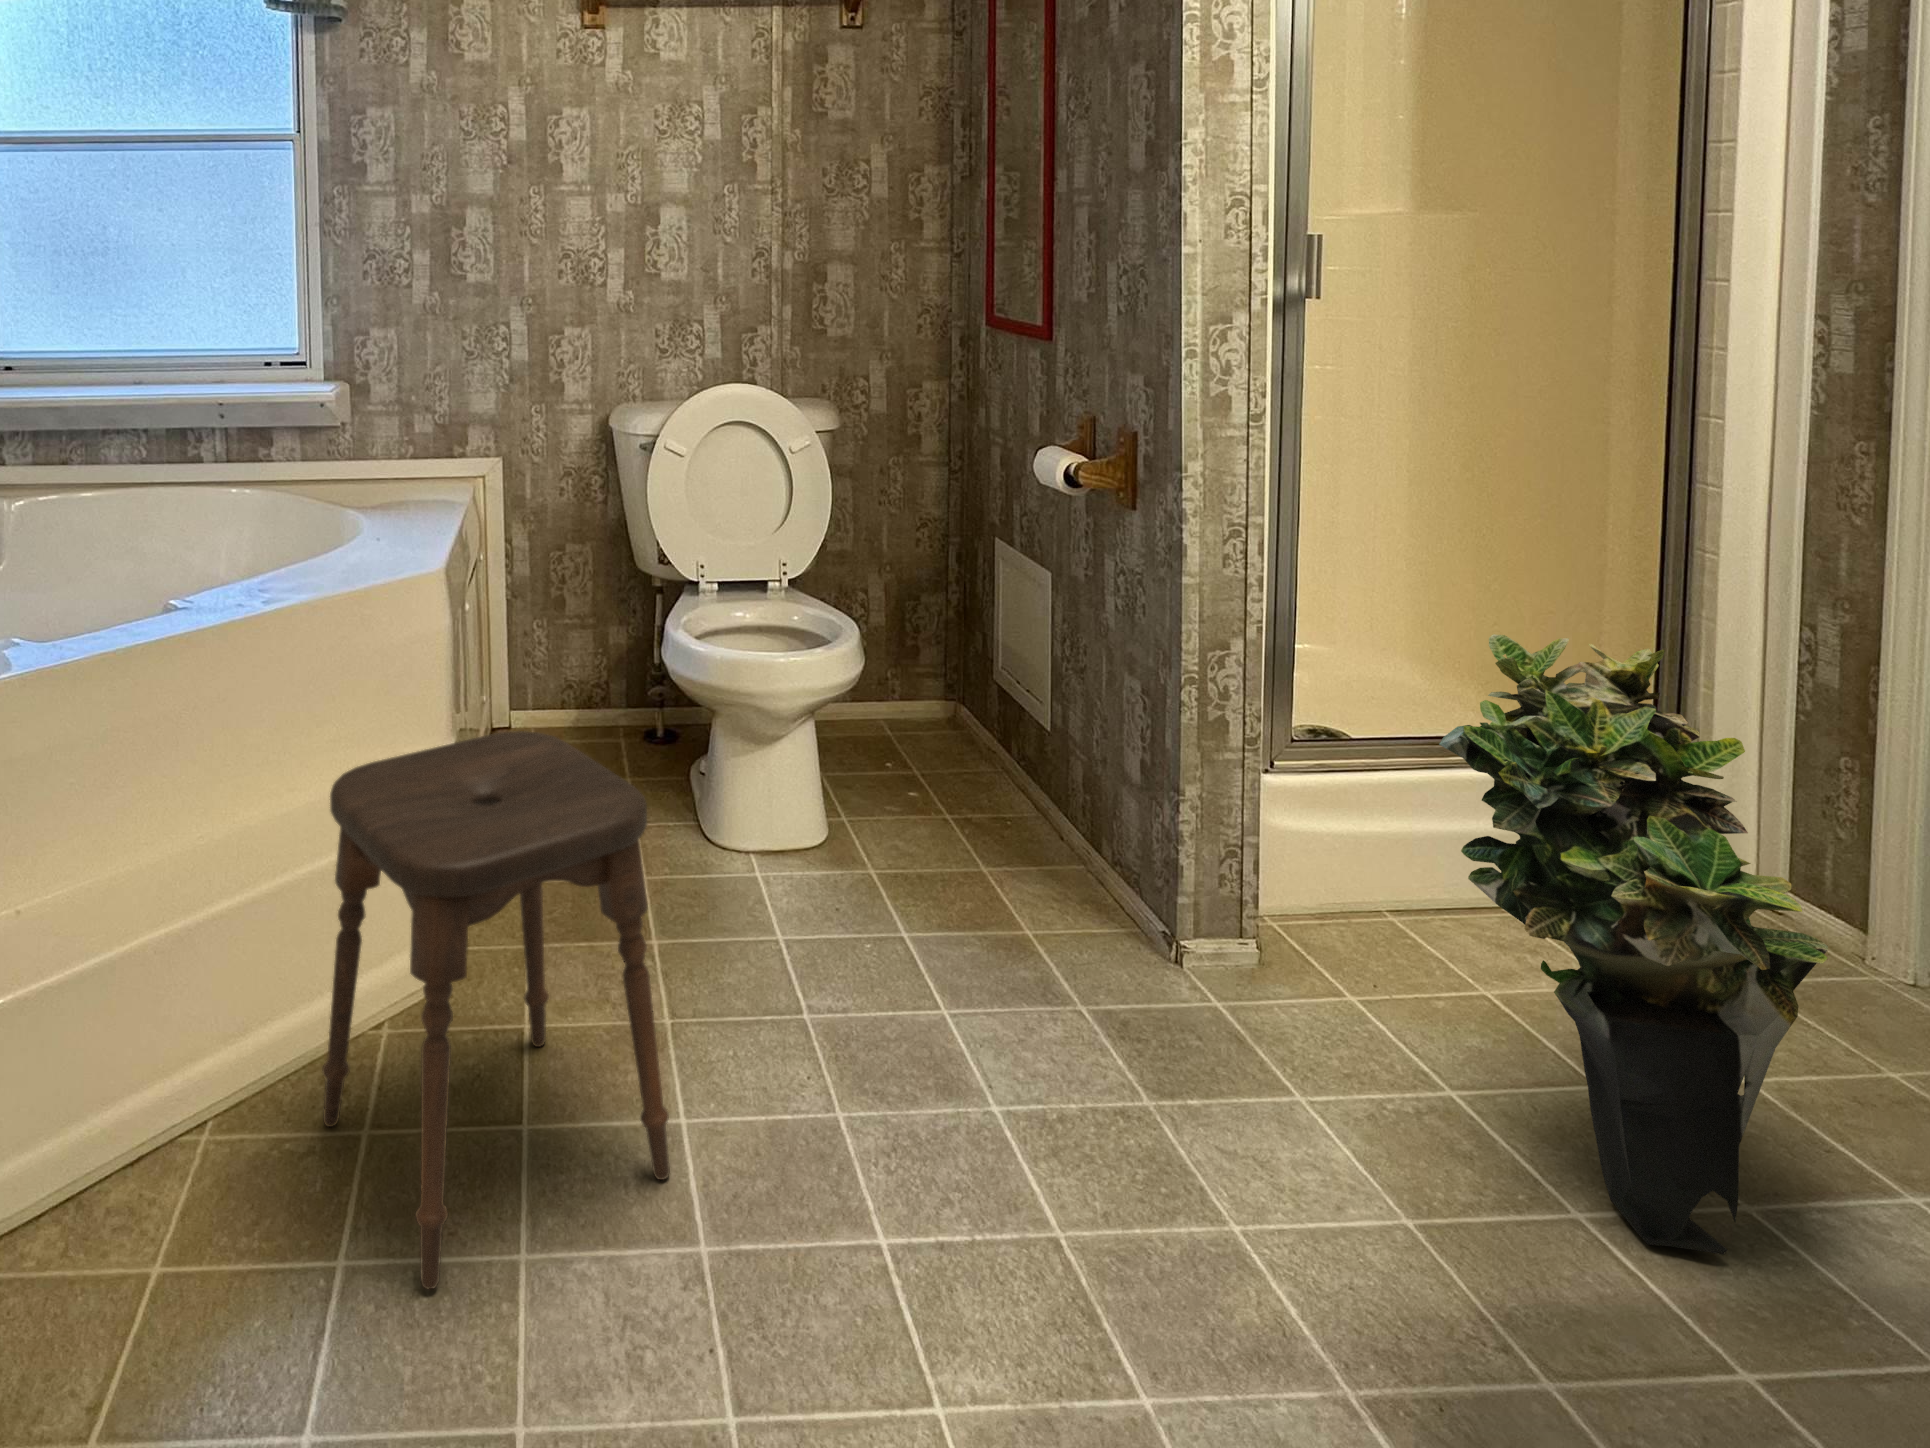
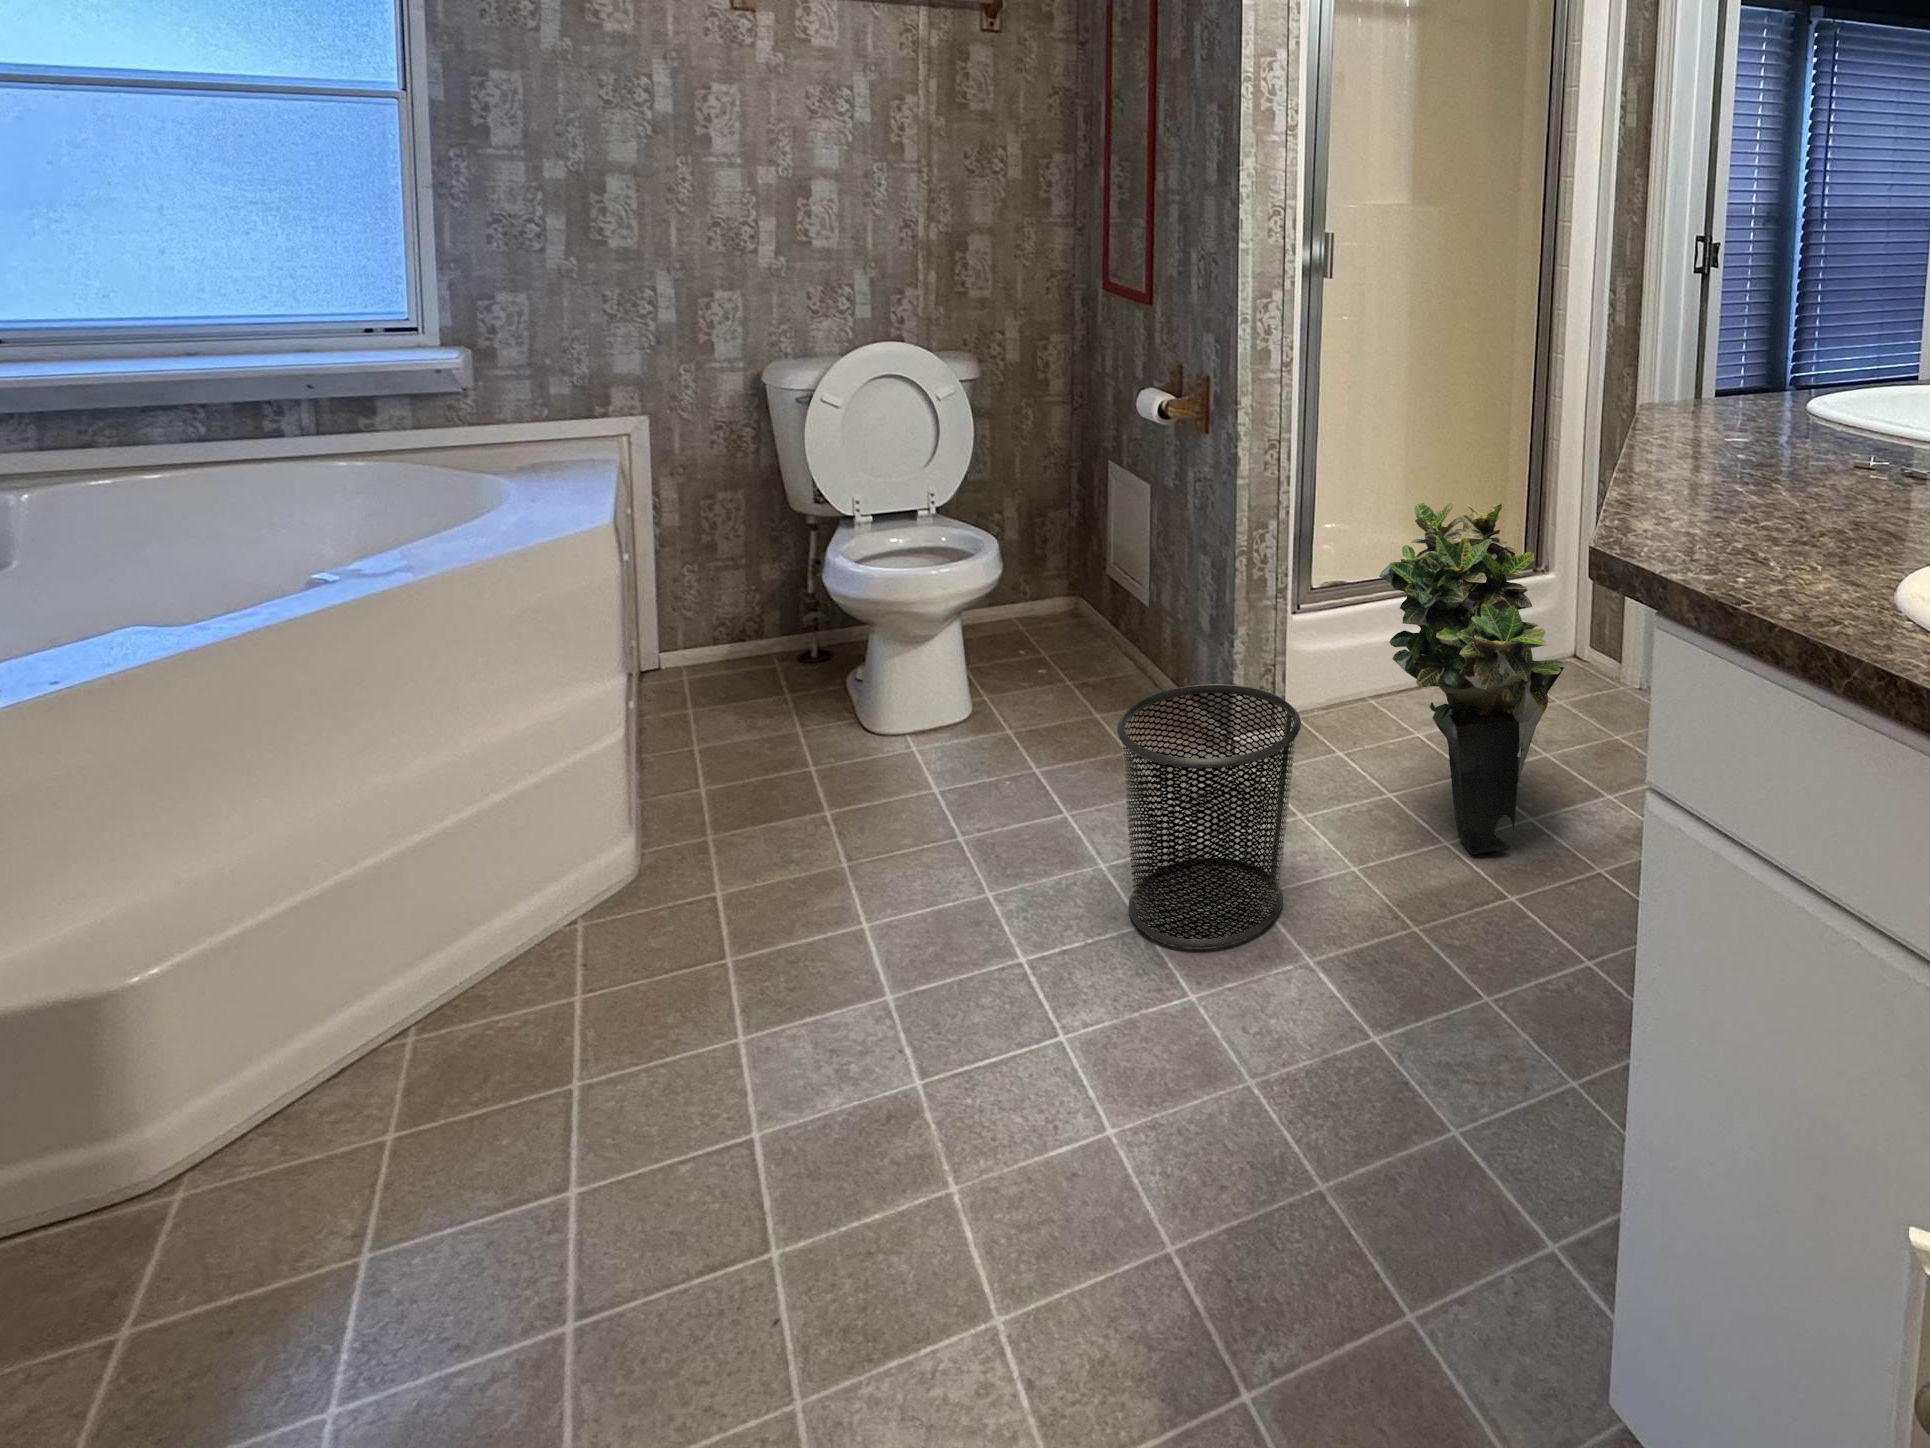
stool: present [322,731,670,1289] -> none [497,653,835,1101]
waste bin: none [1035,869,1331,1296] -> present [1117,684,1301,948]

